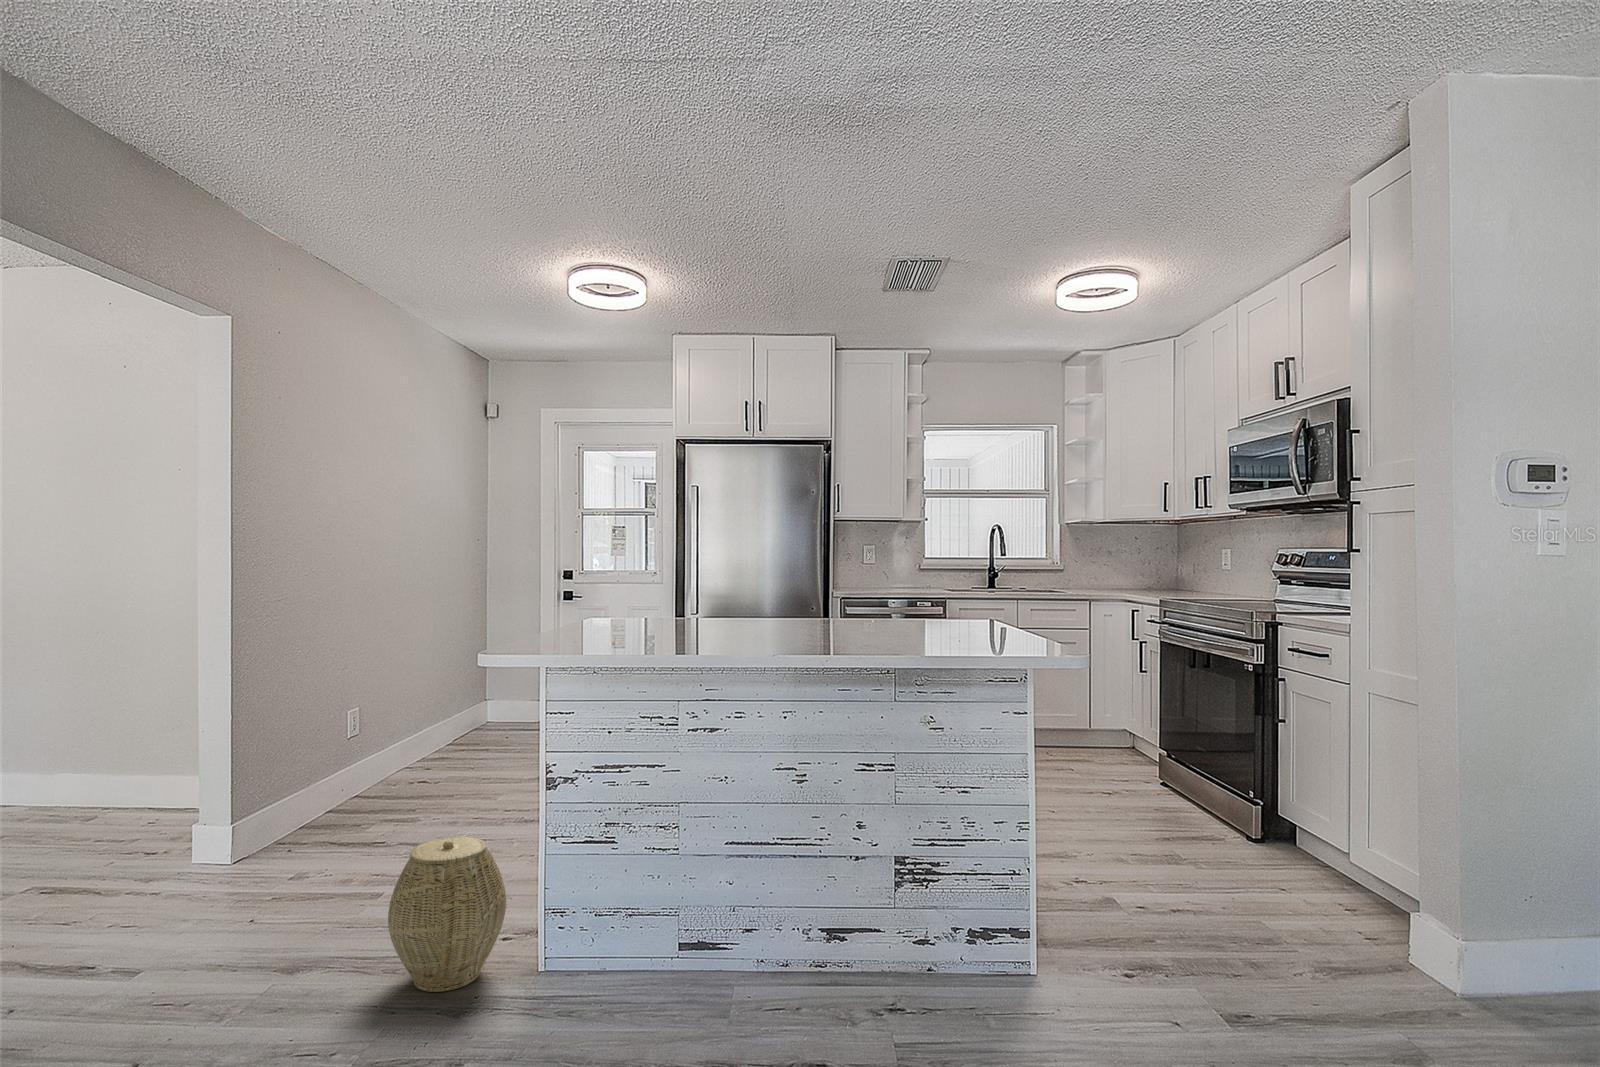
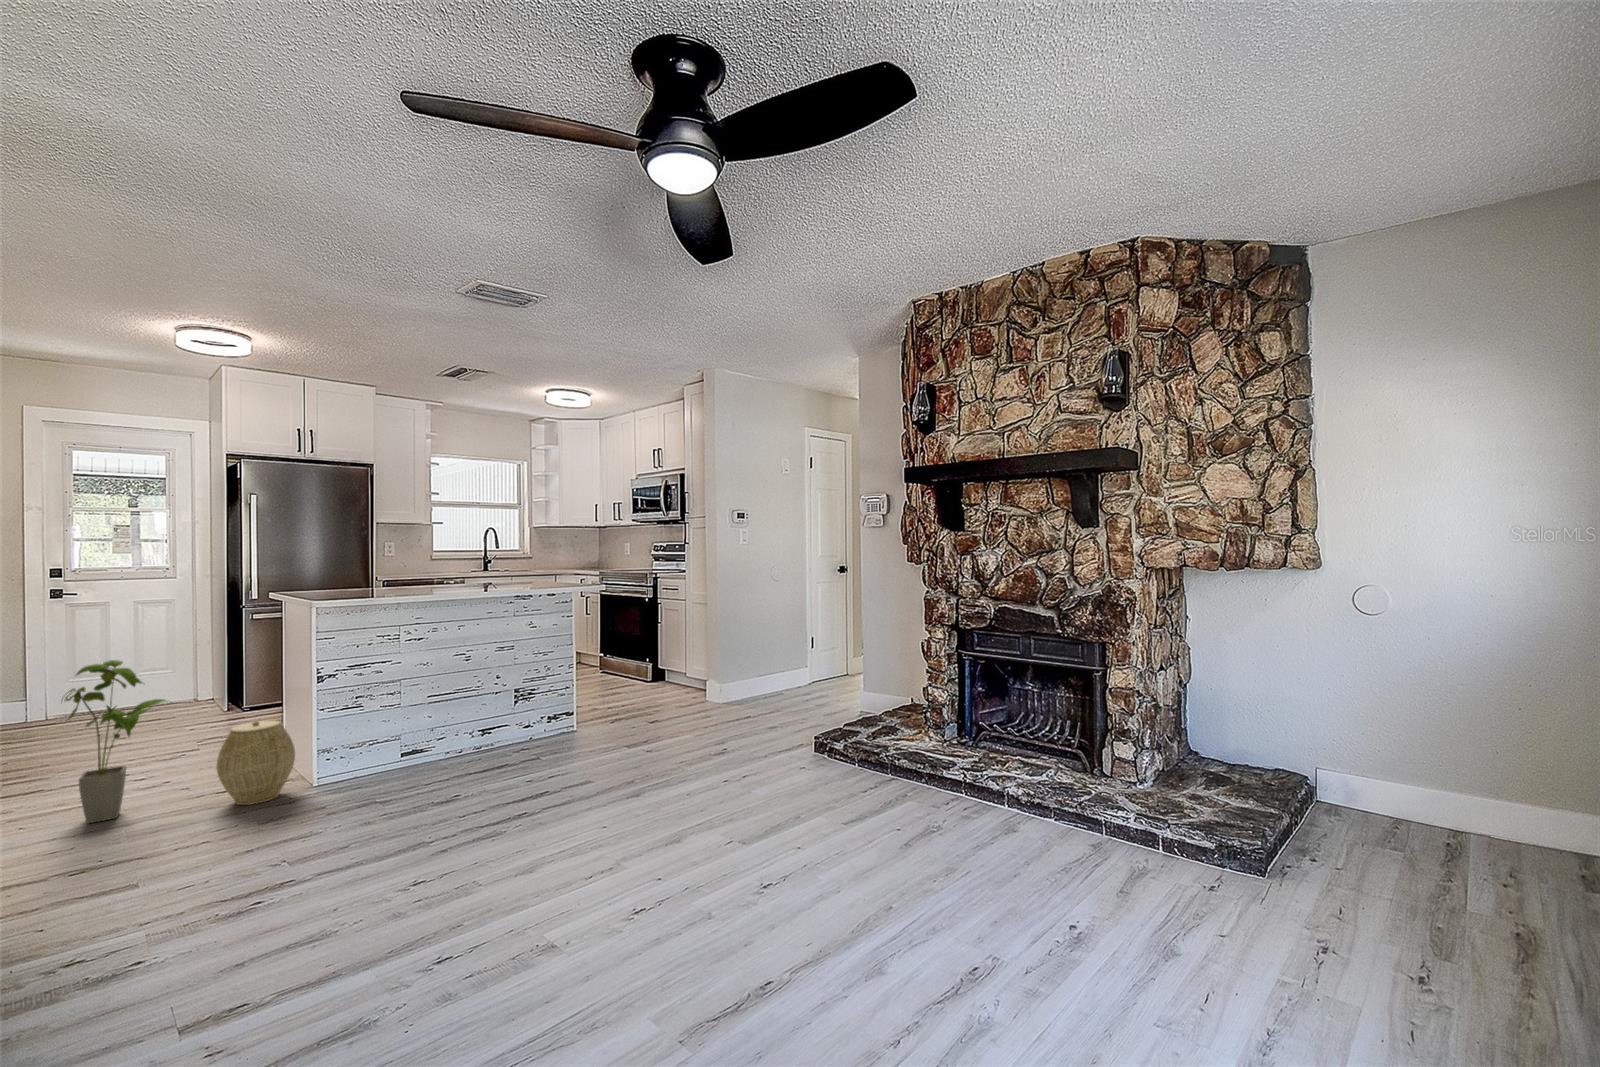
house plant: none [250,705,393,949] -> present [65,660,166,823]

